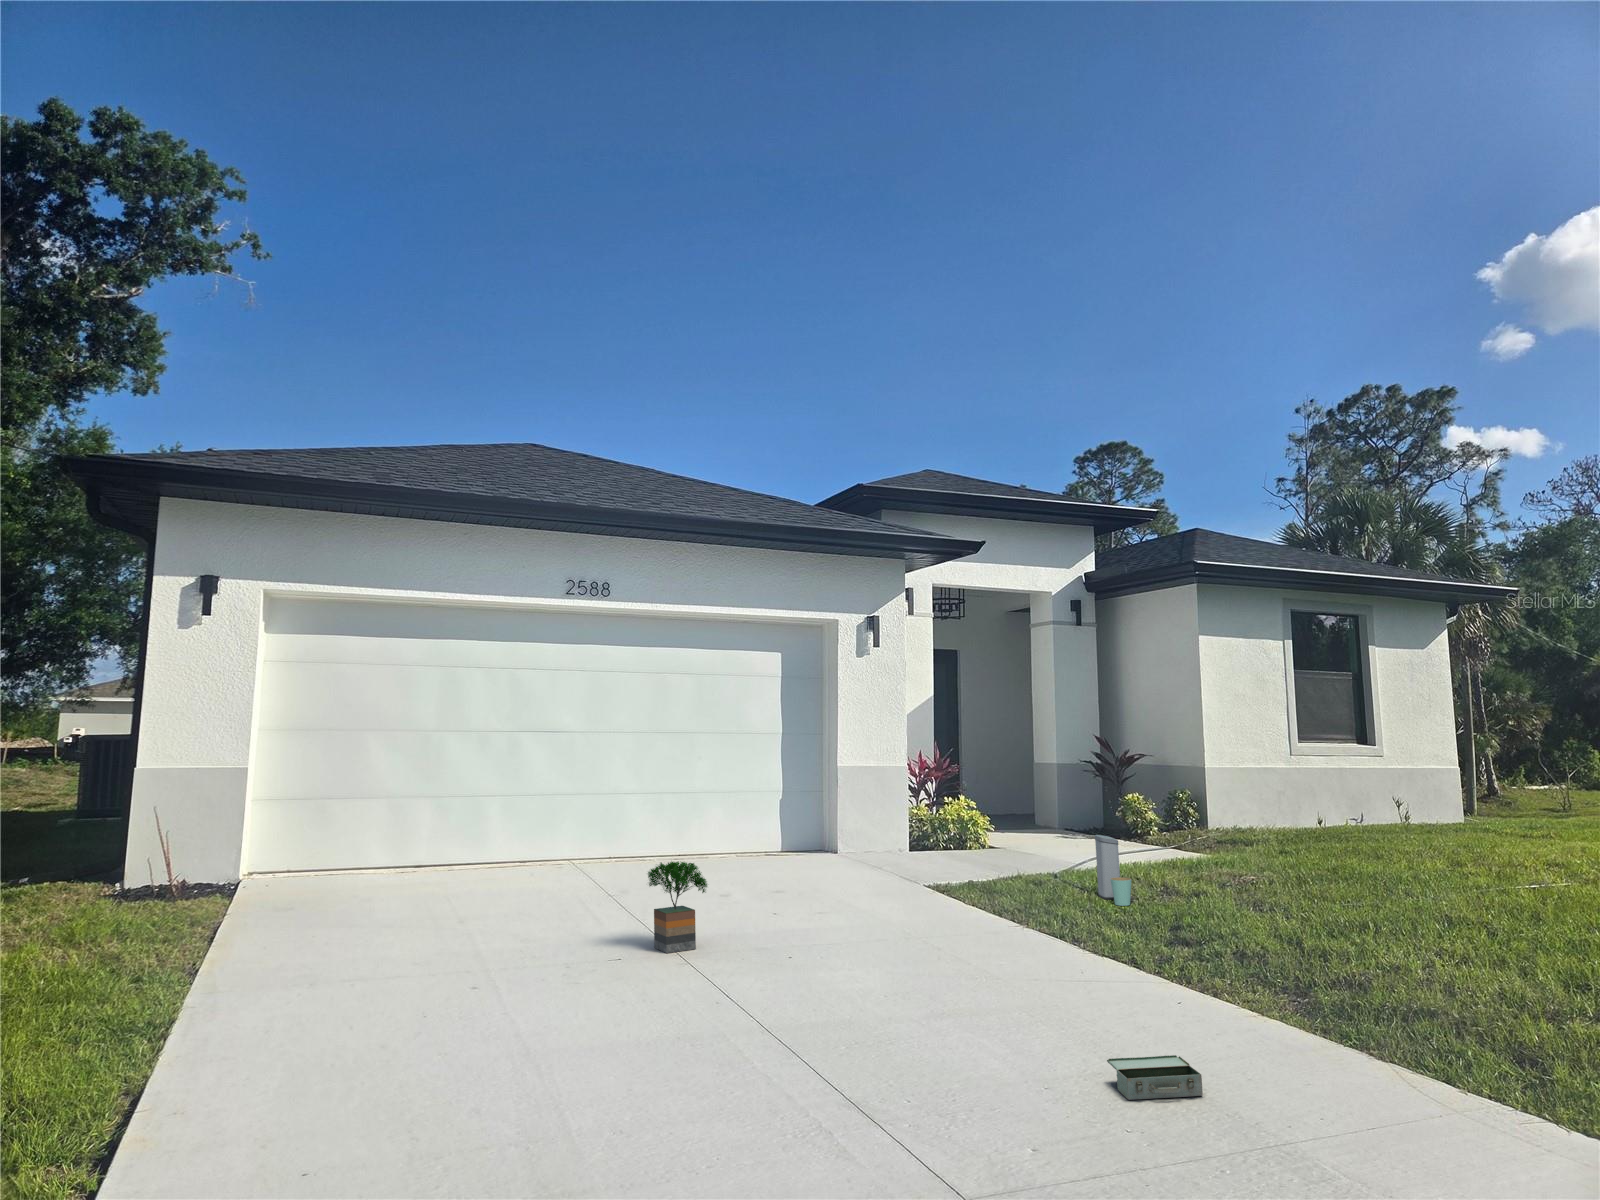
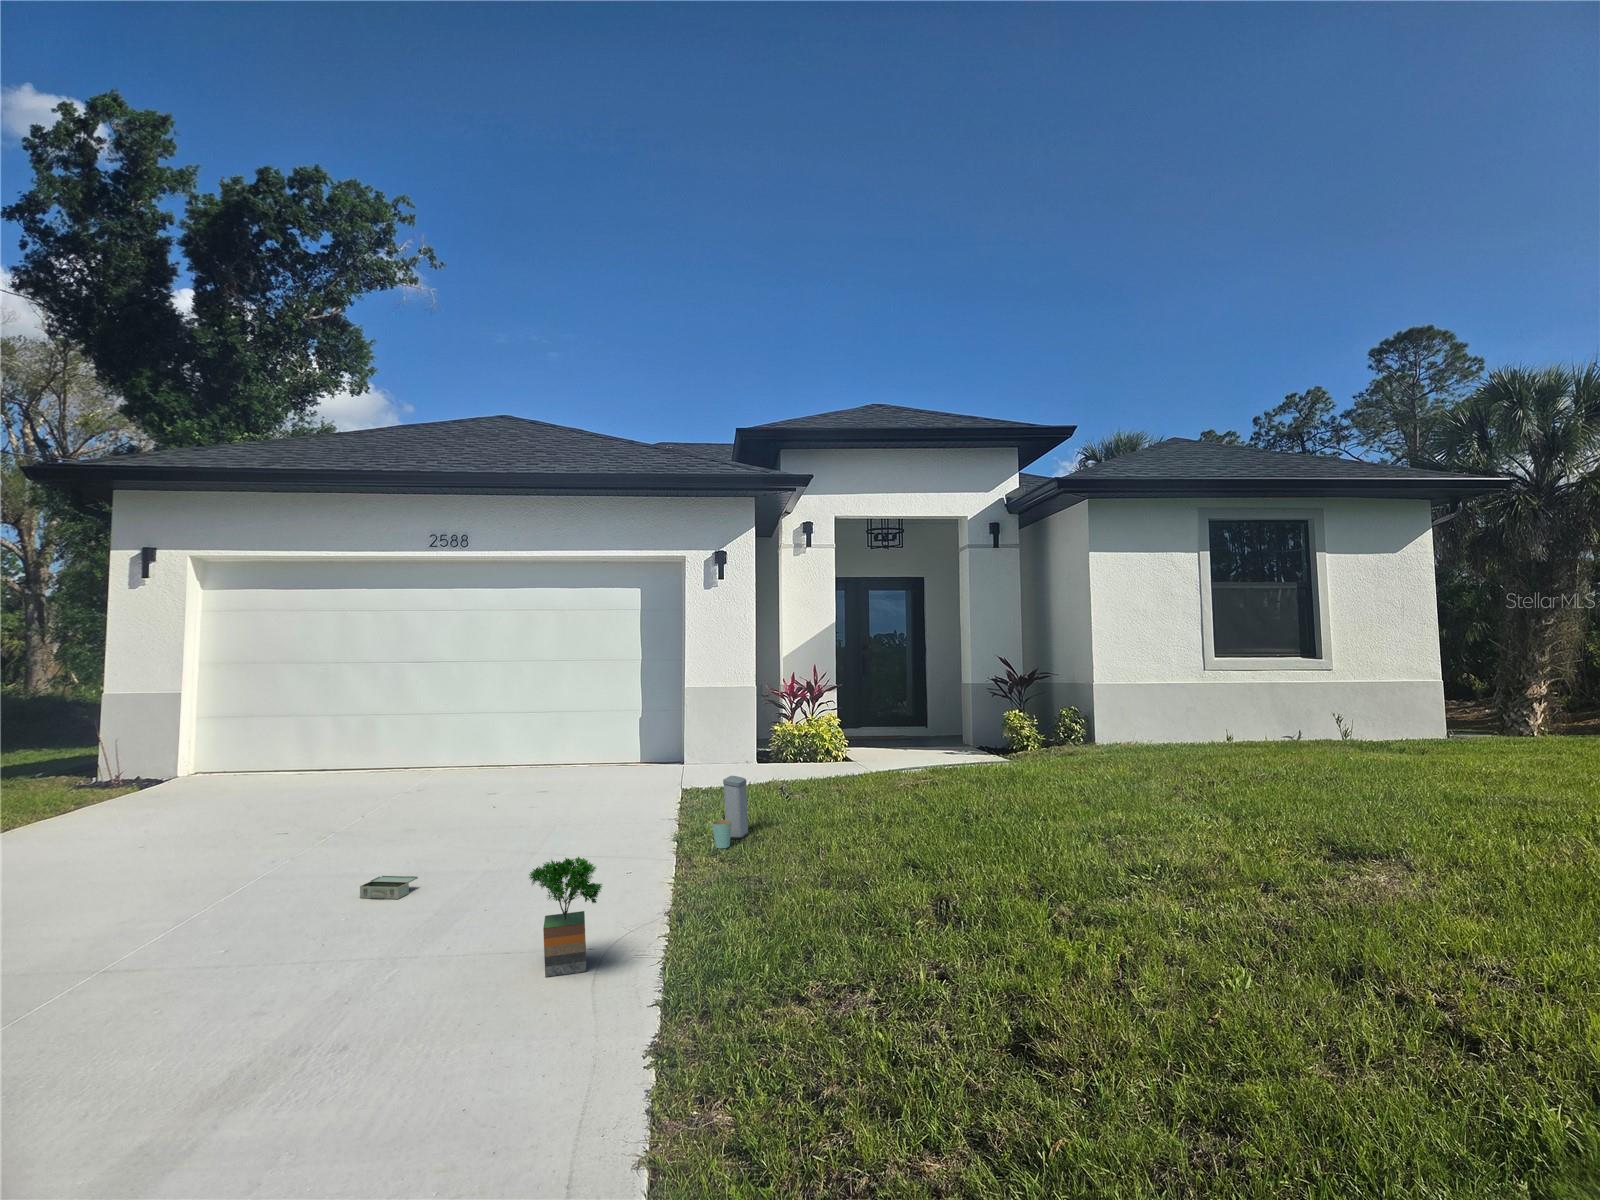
potted tree: present [648,861,707,953] -> present [529,857,602,977]
toolbox: present [1107,1055,1203,1100] -> present [360,876,418,899]

